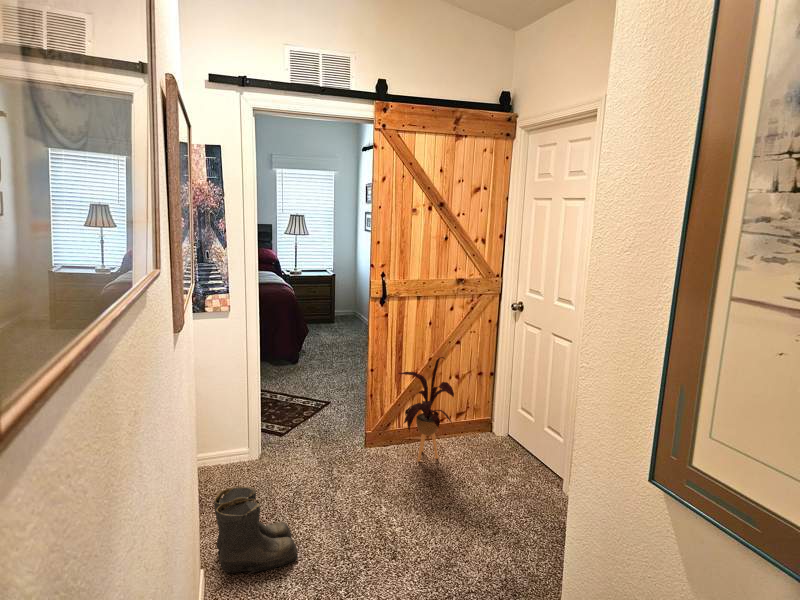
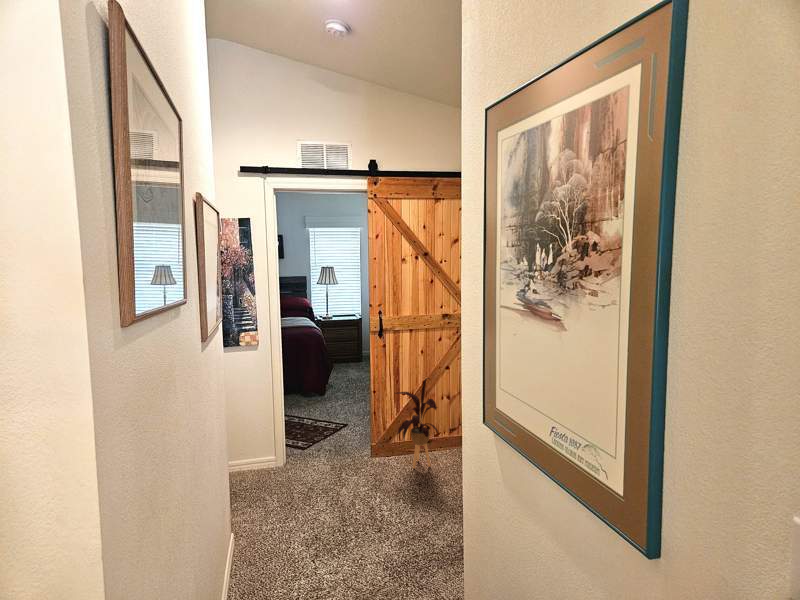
boots: present [214,487,298,573] -> none [238,479,304,547]

